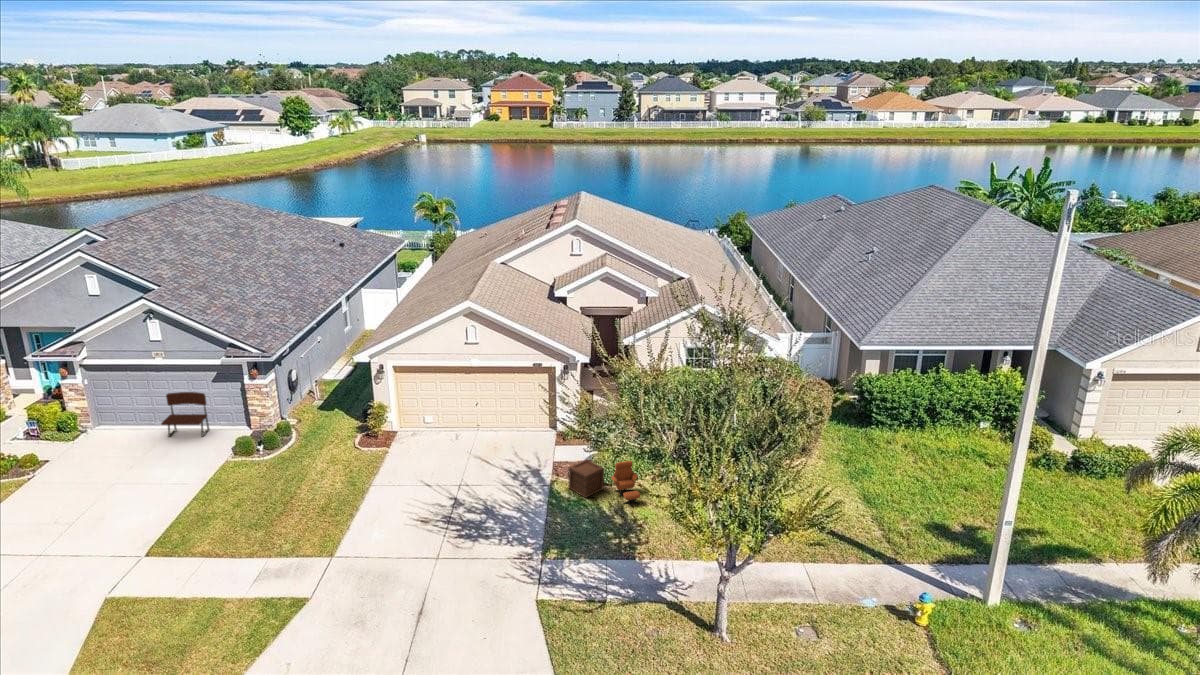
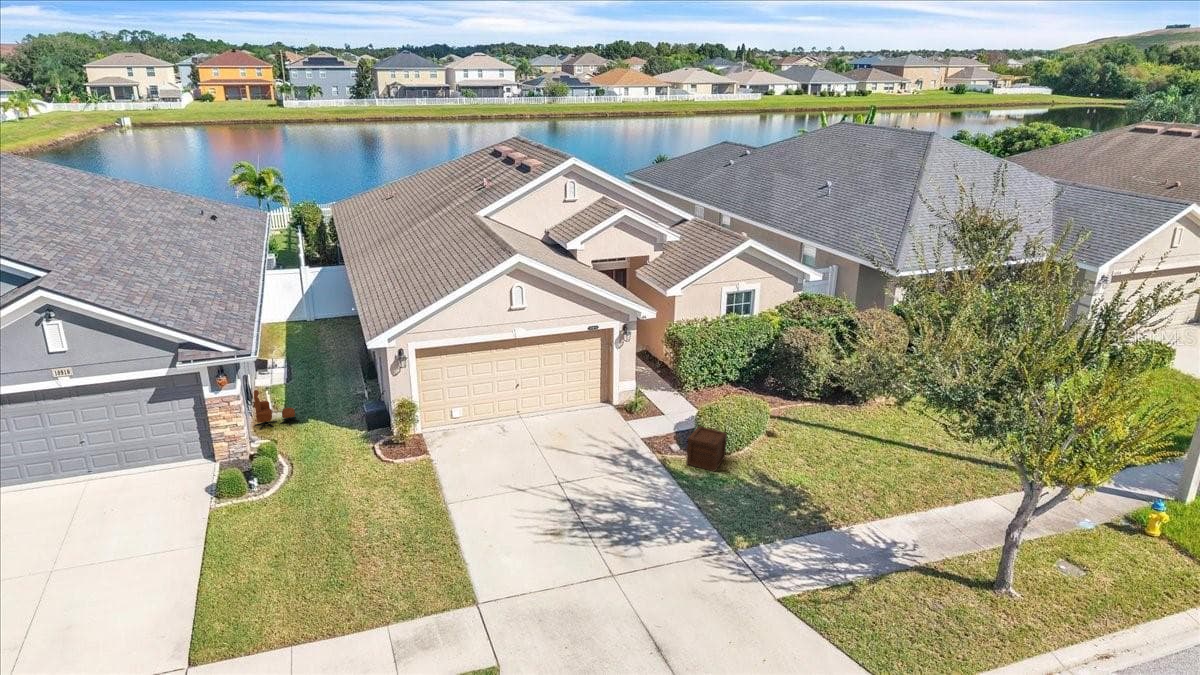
bench: present [161,392,209,437] -> none [75,422,147,494]
lounge chair: present [611,461,640,507] -> present [254,390,299,430]

